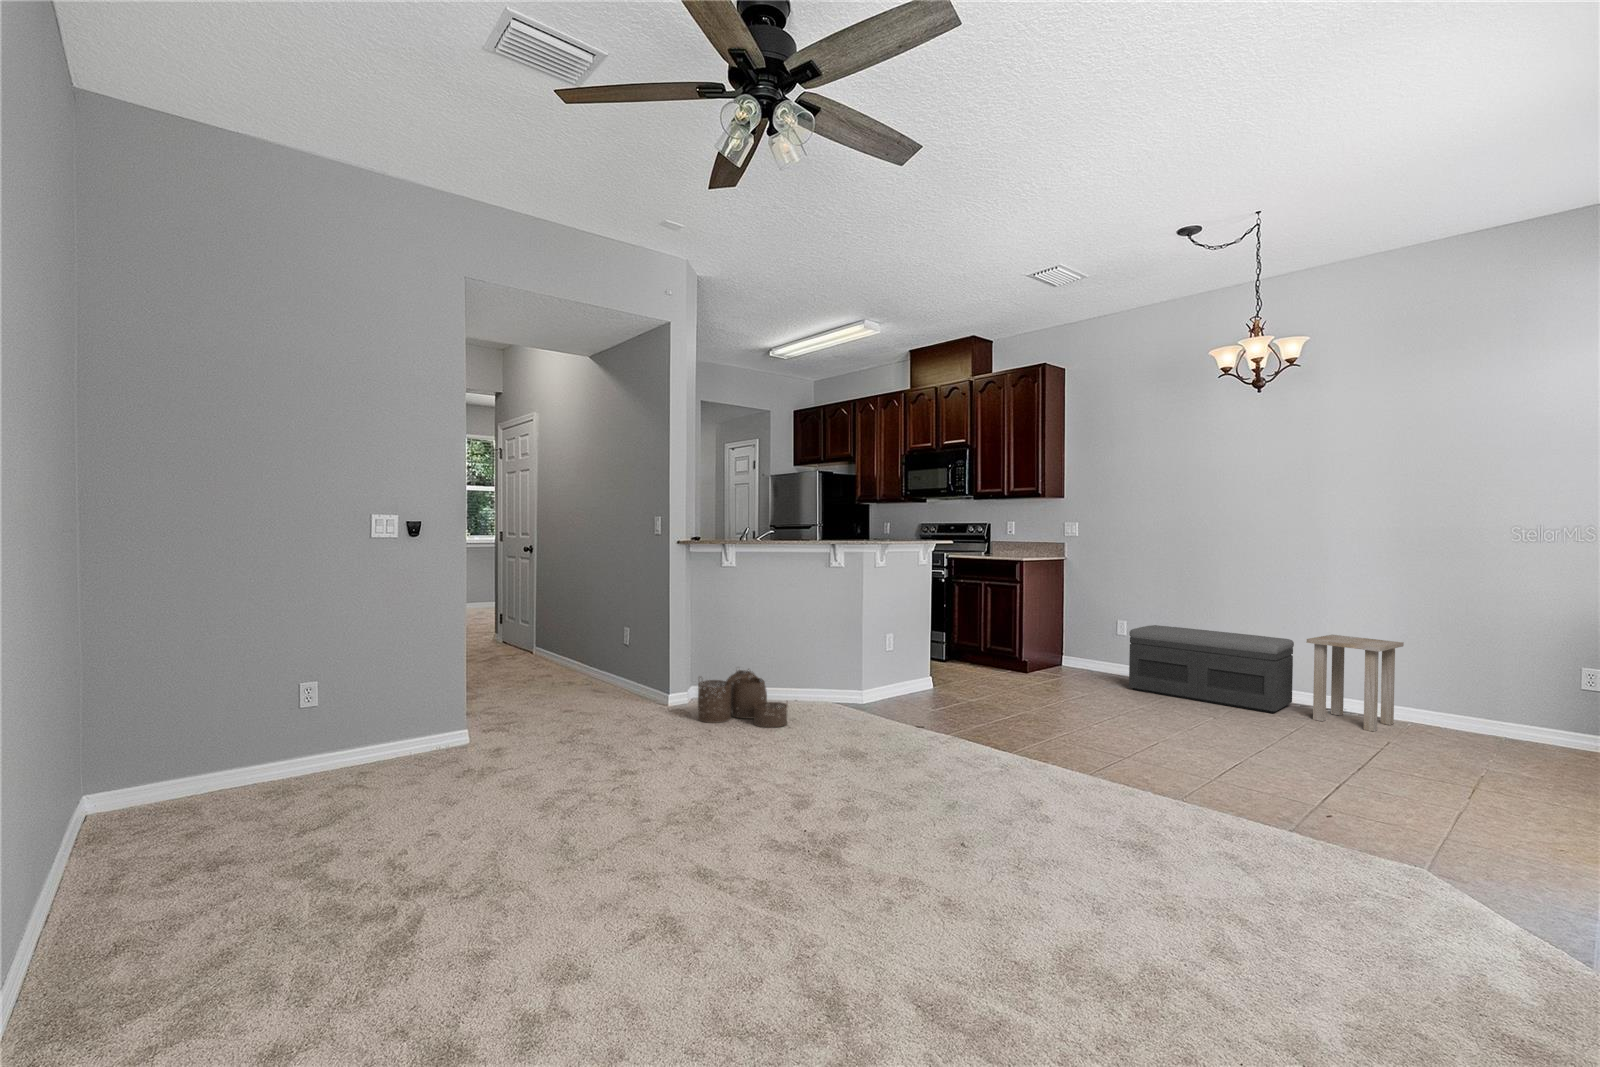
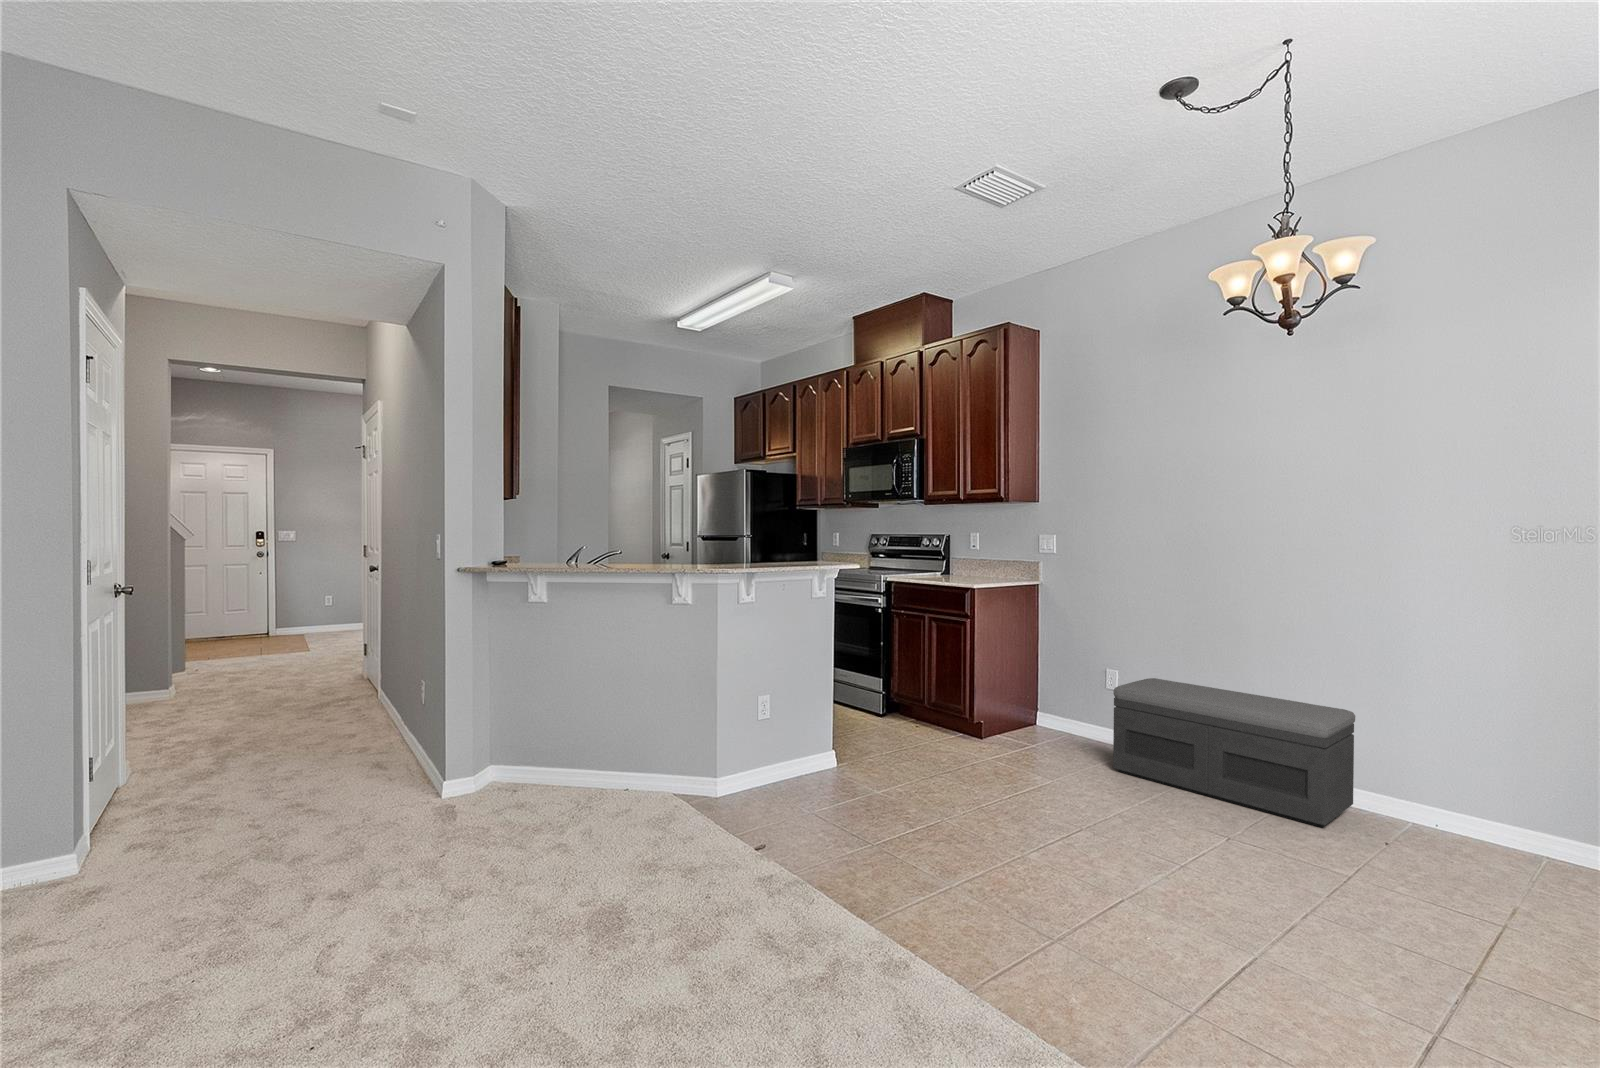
side table: present [1306,635,1404,731] -> none [1374,707,1536,876]
woven basket: present [698,669,787,727] -> none [447,744,571,849]

